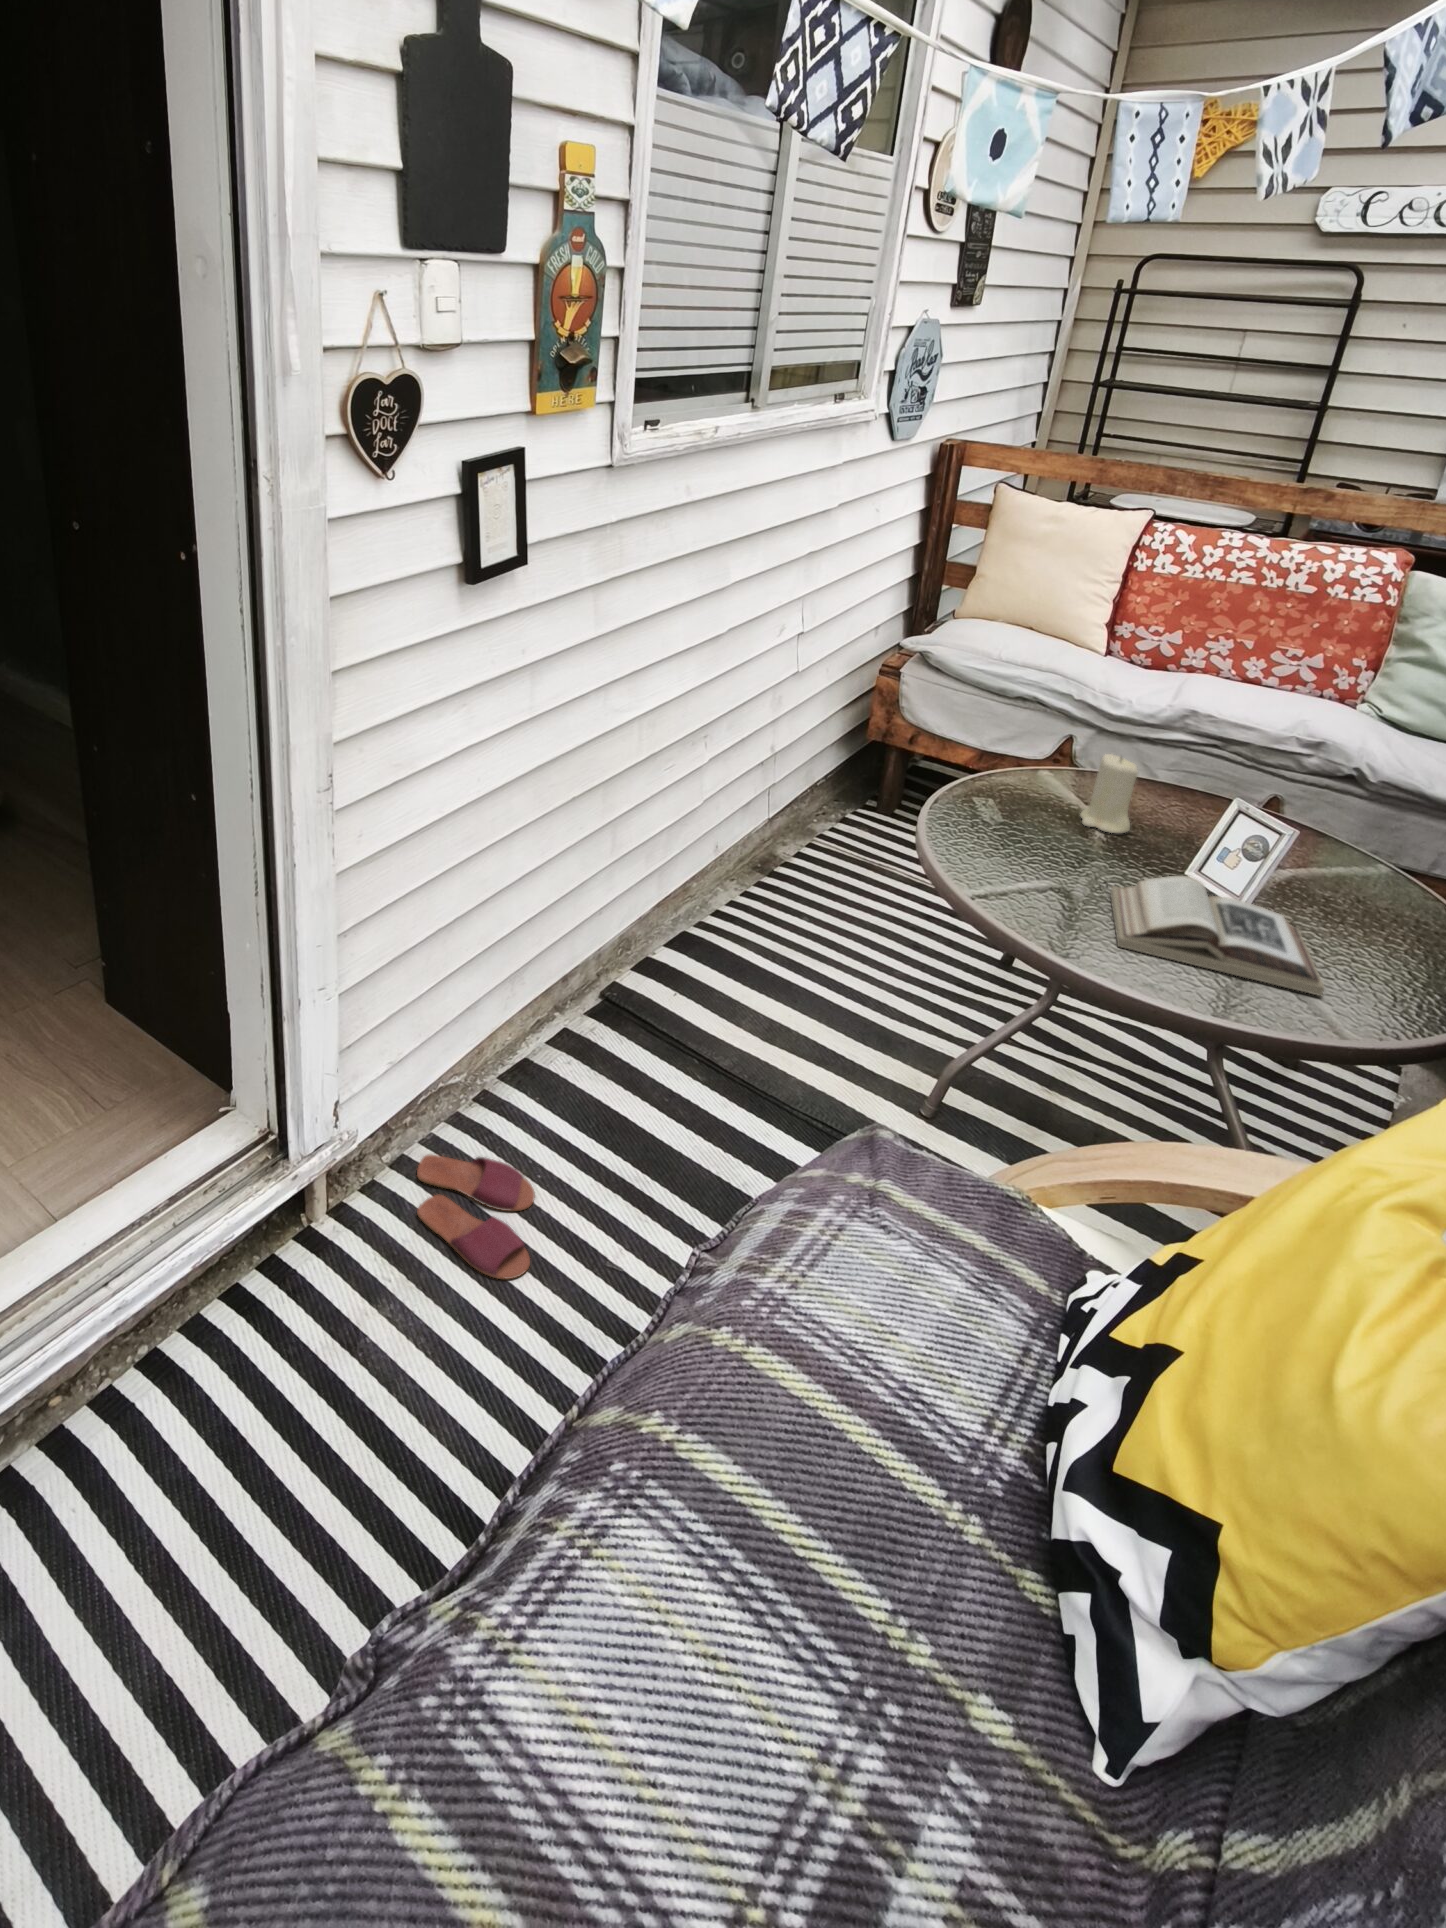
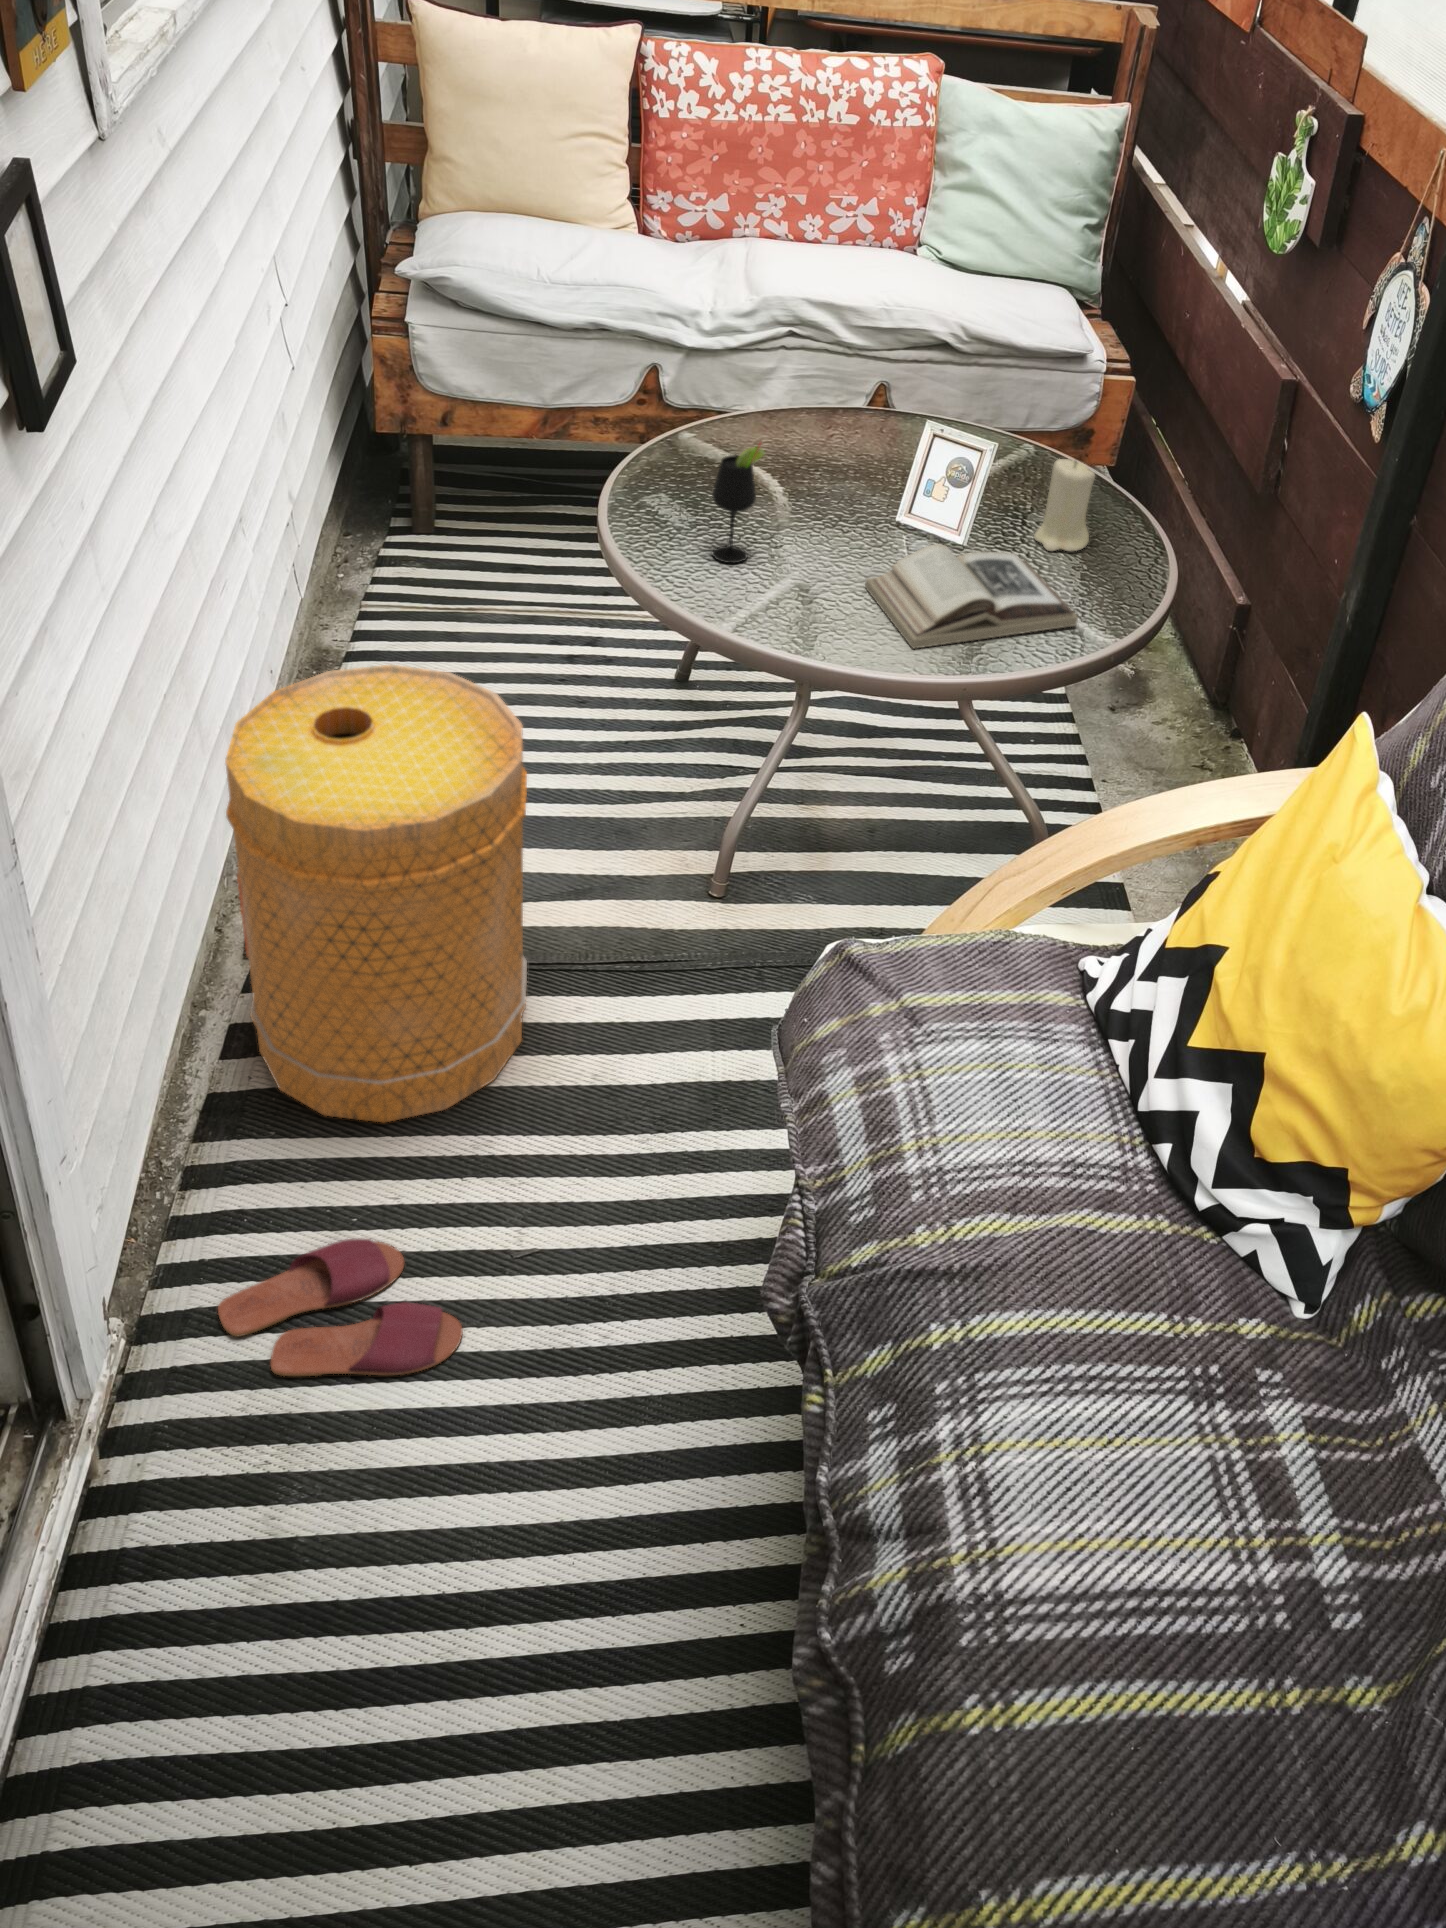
wine glass: none [991,748,1051,843] -> present [712,443,765,563]
candle: present [1080,754,1138,833] -> present [1034,459,1095,551]
basket: none [551,804,761,1135] -> present [225,665,527,1122]

